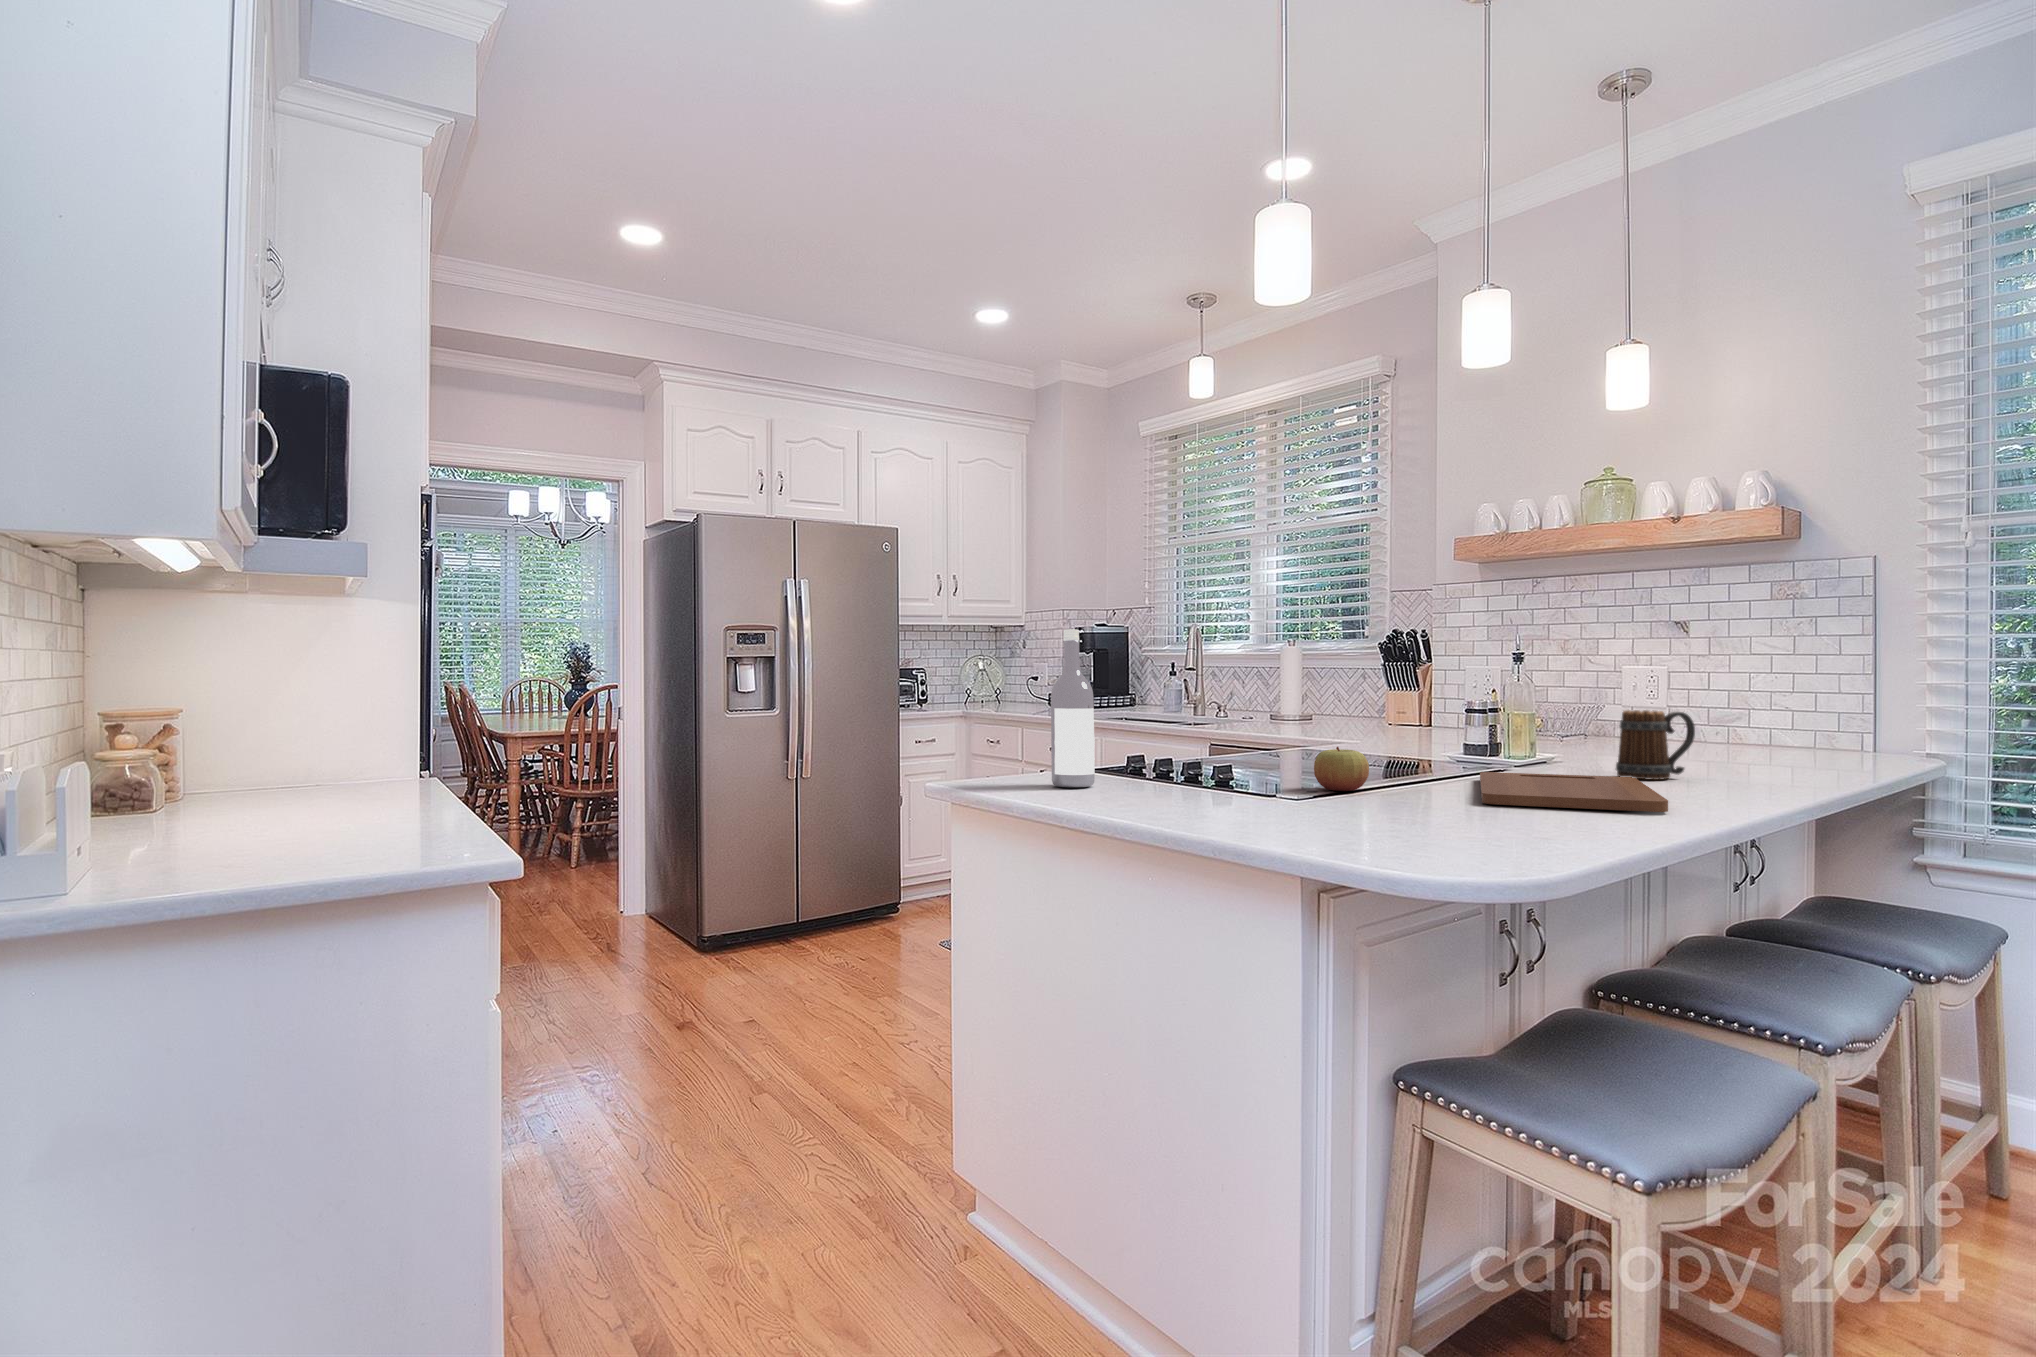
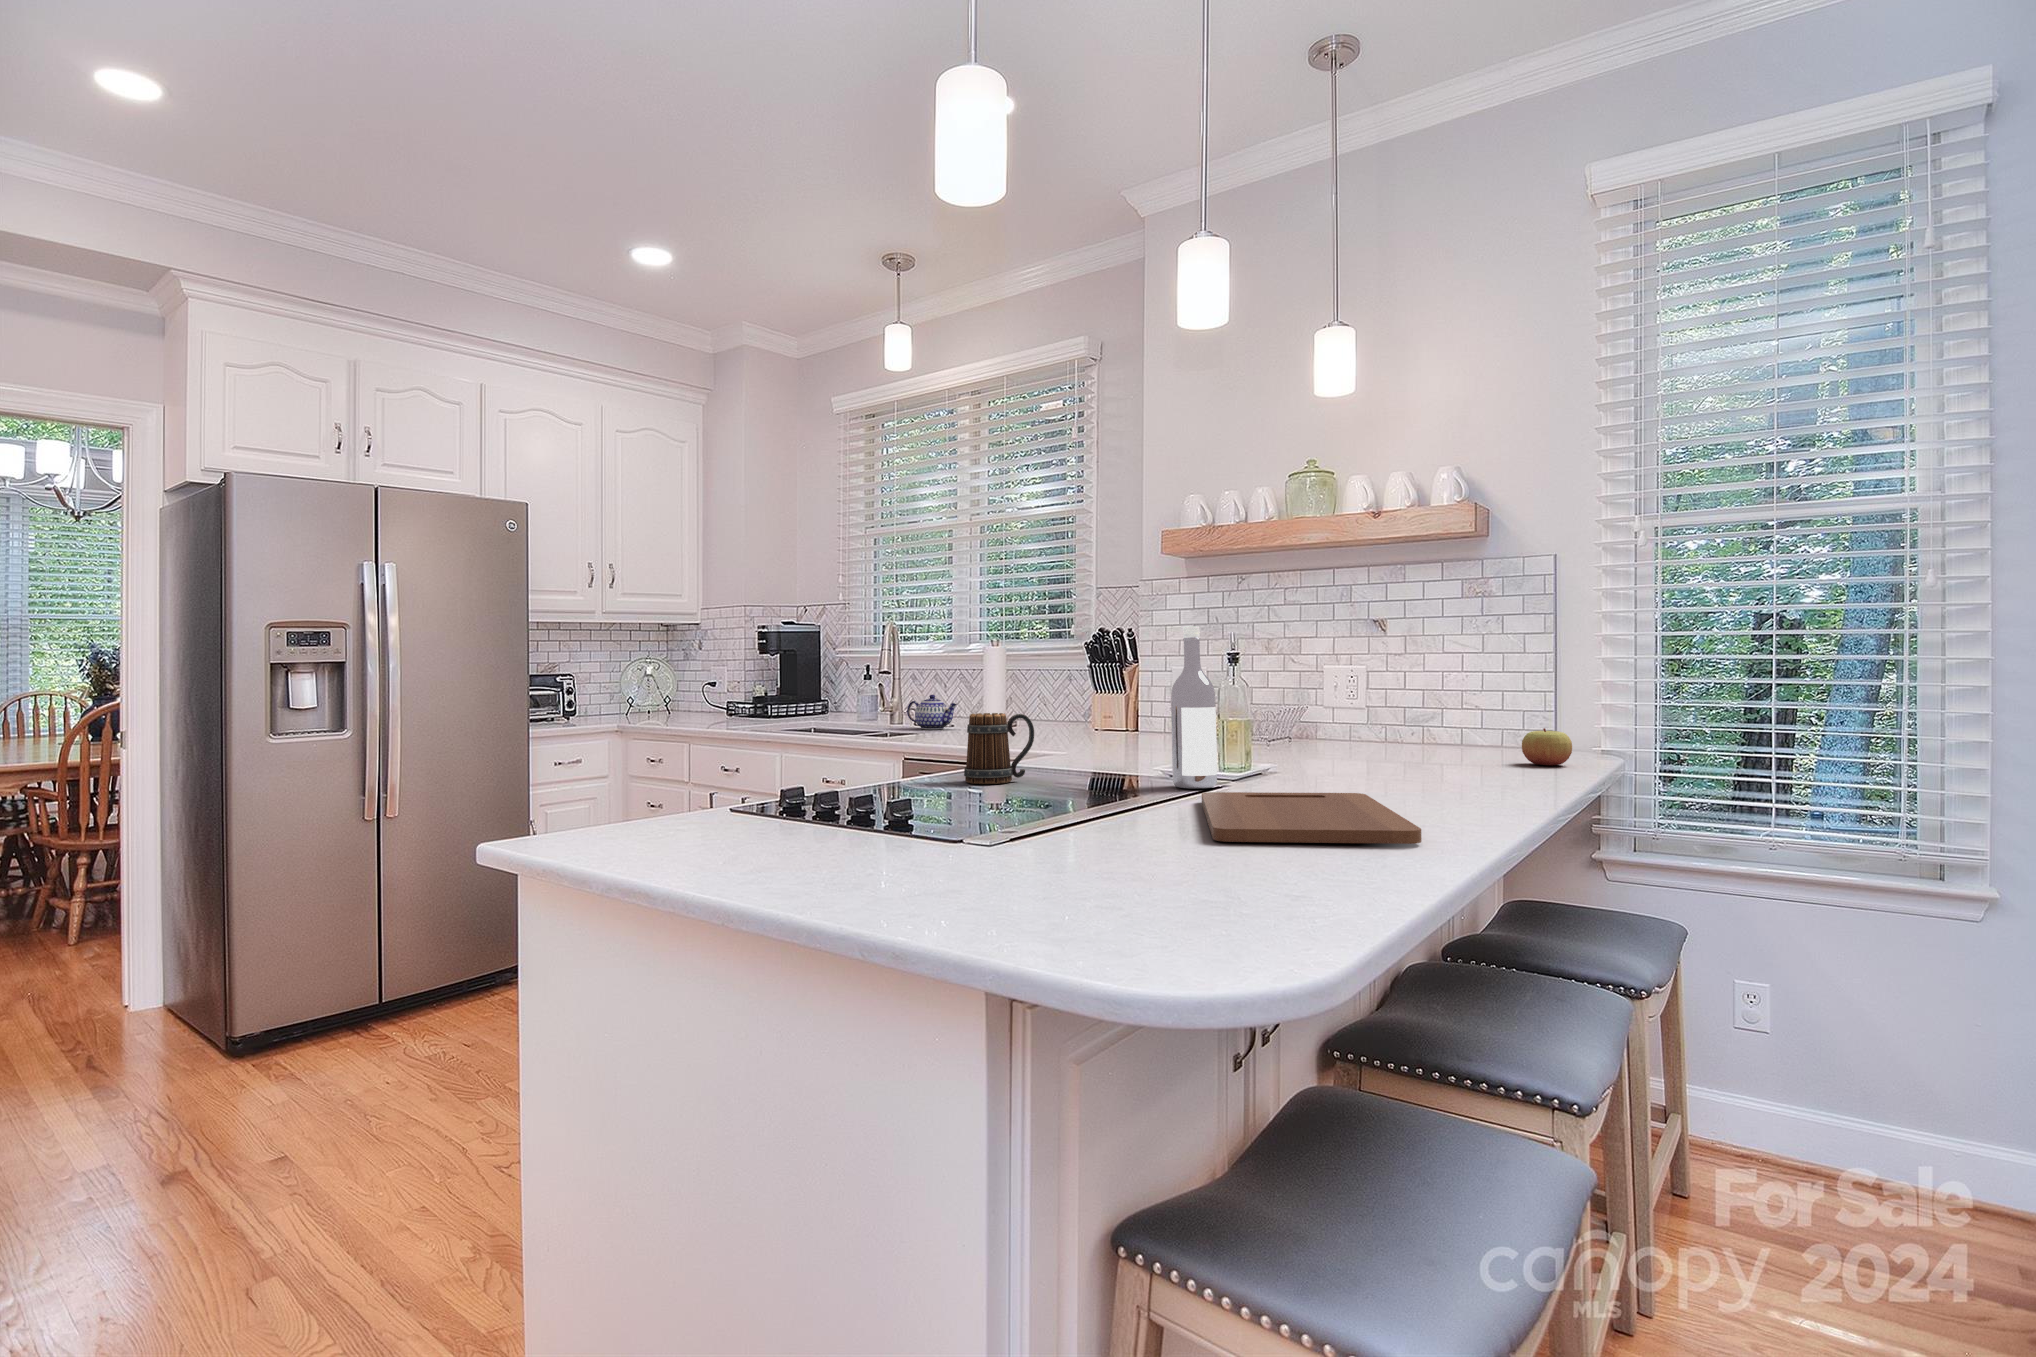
wine bottle: present [1051,629,1095,787] -> present [1171,626,1217,789]
teapot: none [1210,690,1257,721] -> present [907,695,957,729]
mug: present [1616,710,1695,780] -> present [964,713,1034,784]
apple: present [1314,747,1369,791] -> present [1522,728,1572,765]

